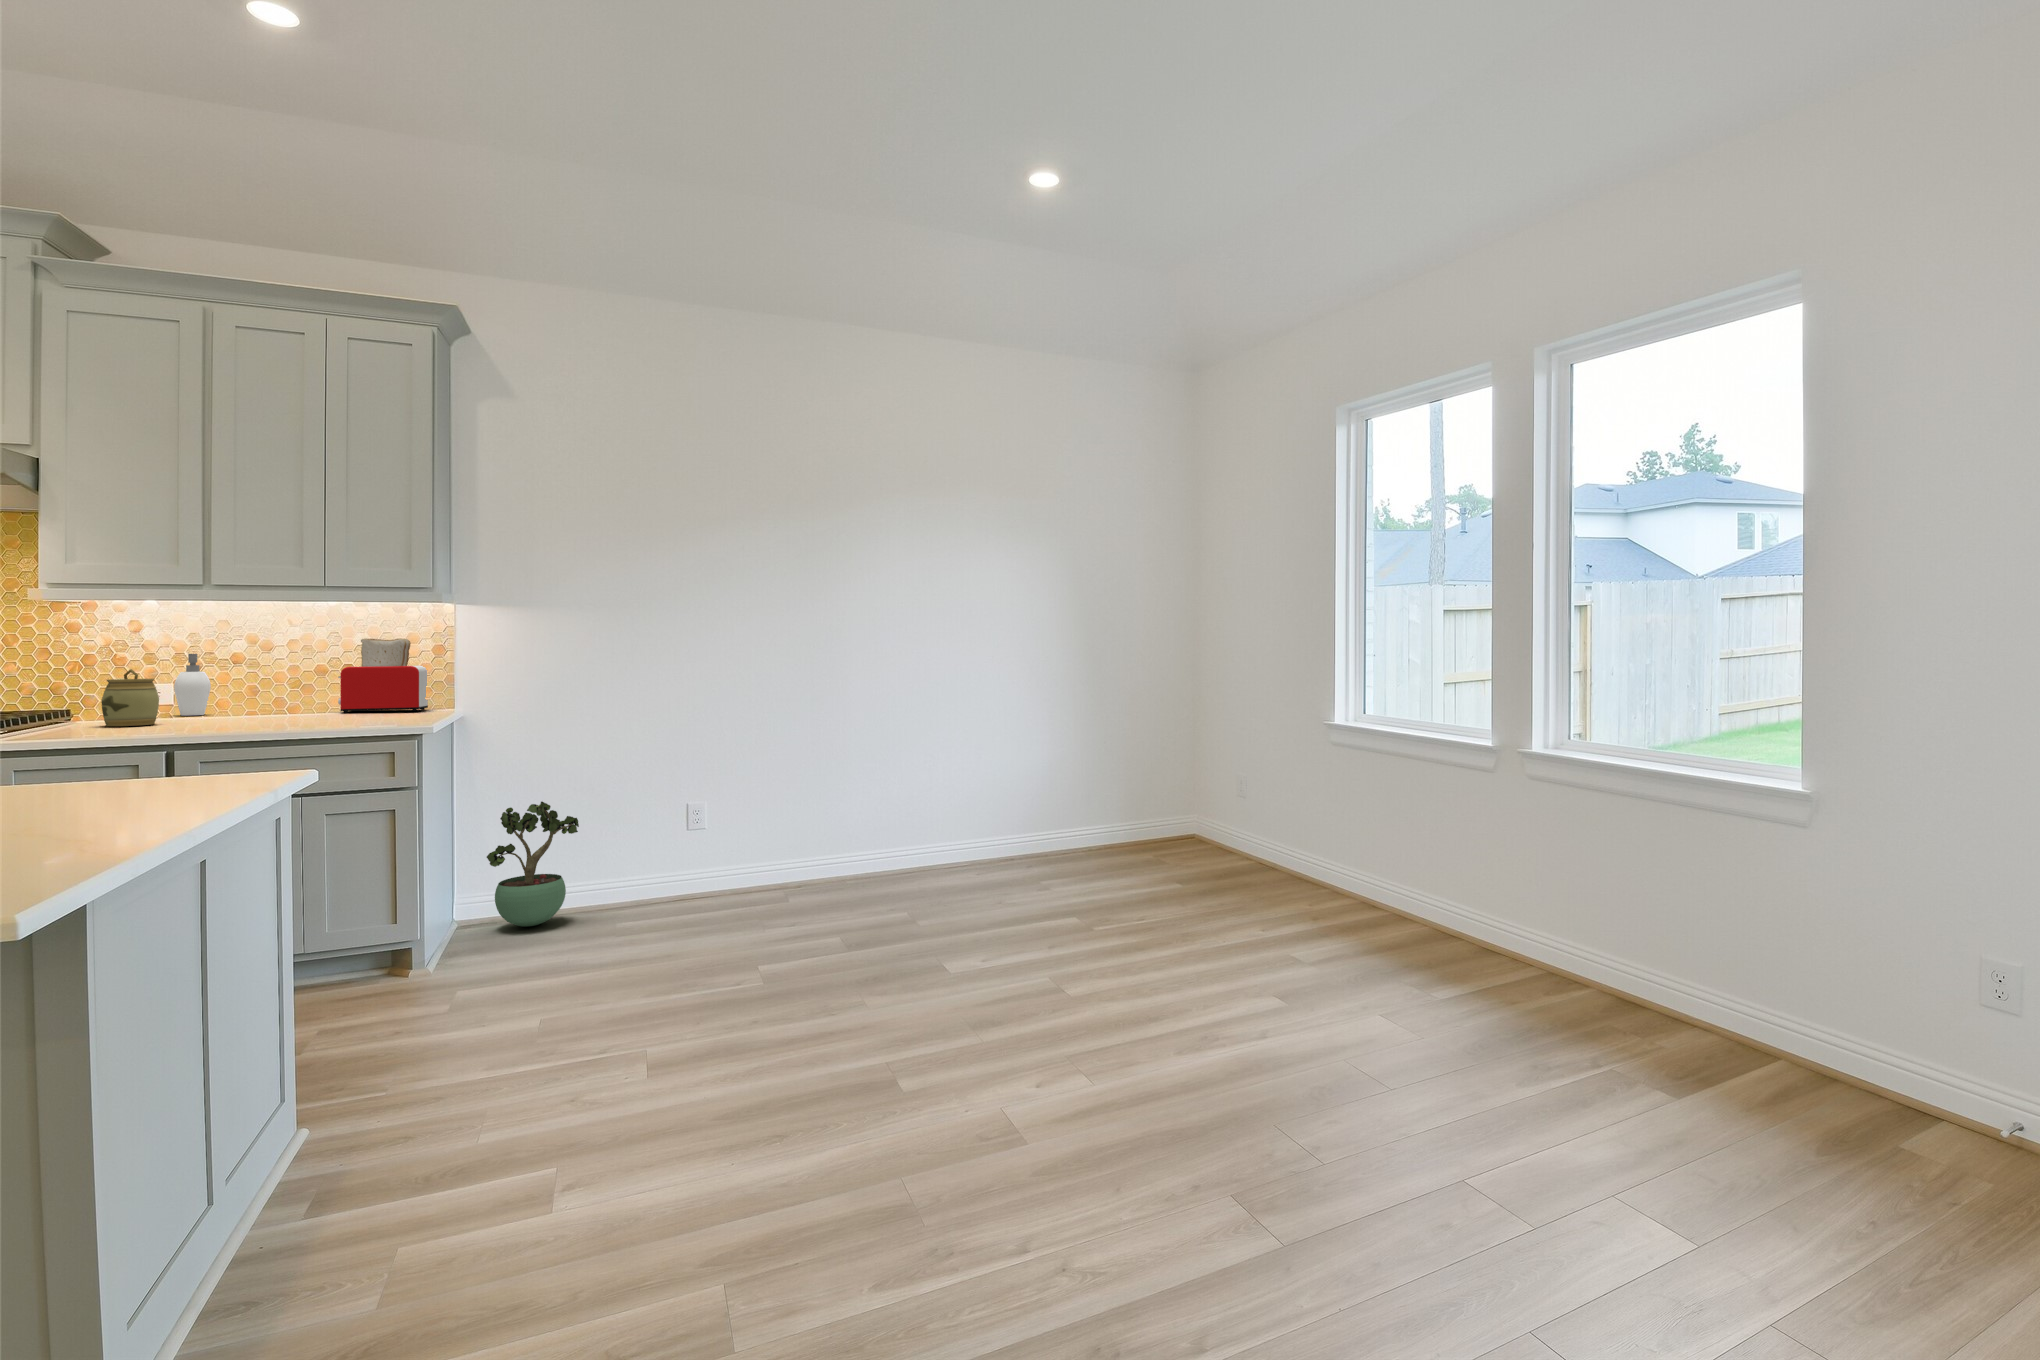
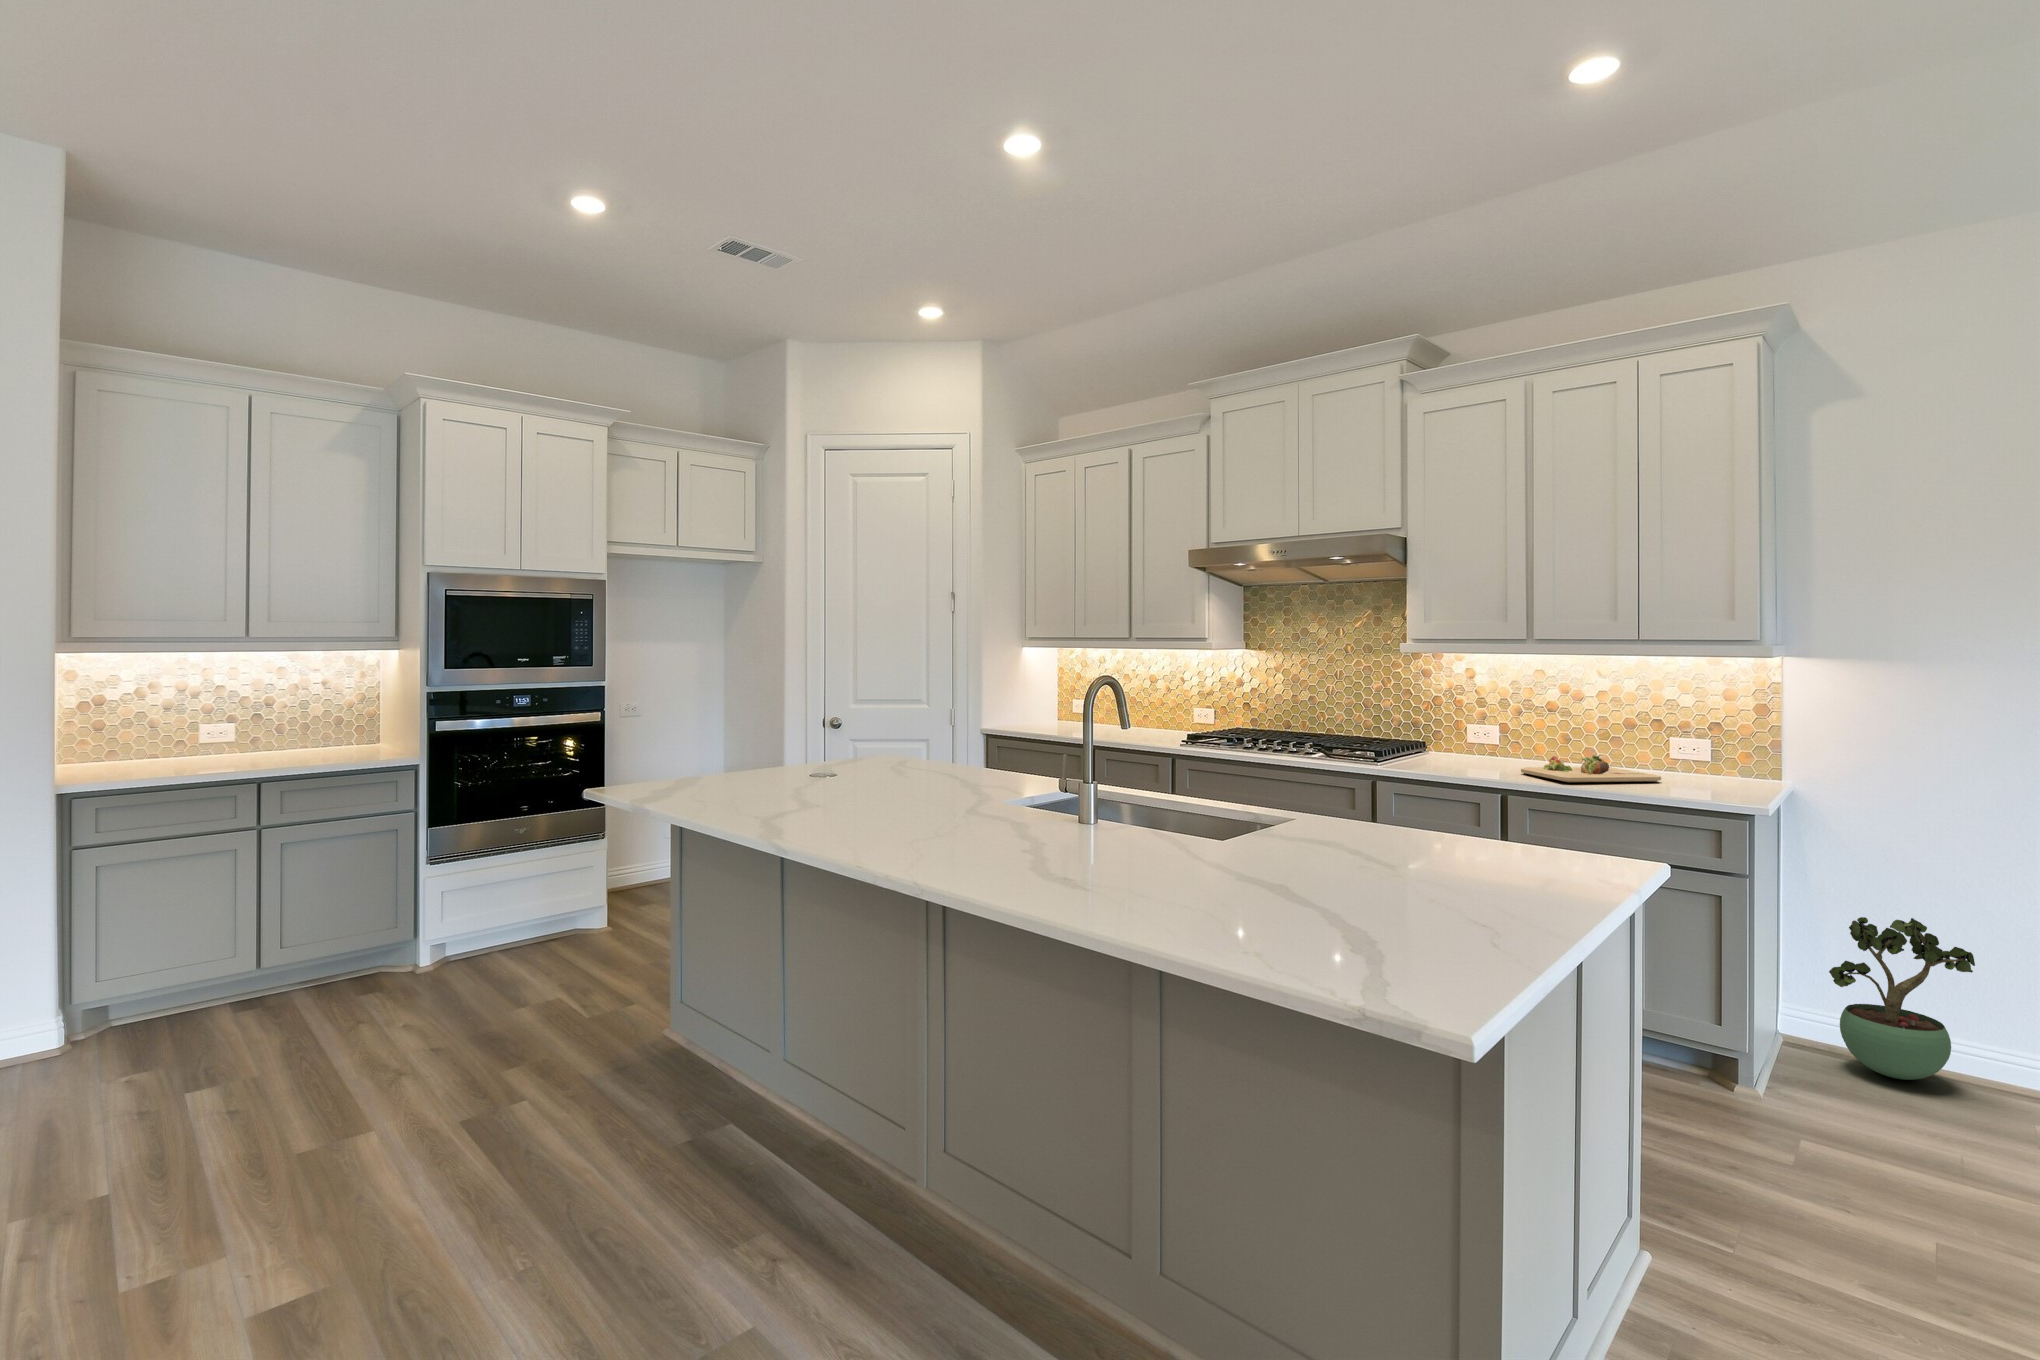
toaster: present [338,639,428,713] -> none [1648,693,1749,780]
soap dispenser: present [174,654,211,716] -> none [1500,701,1530,759]
jar: present [101,669,159,726] -> none [1450,719,1491,771]
cutting board: none [196,698,348,724] -> present [1521,755,1661,782]

